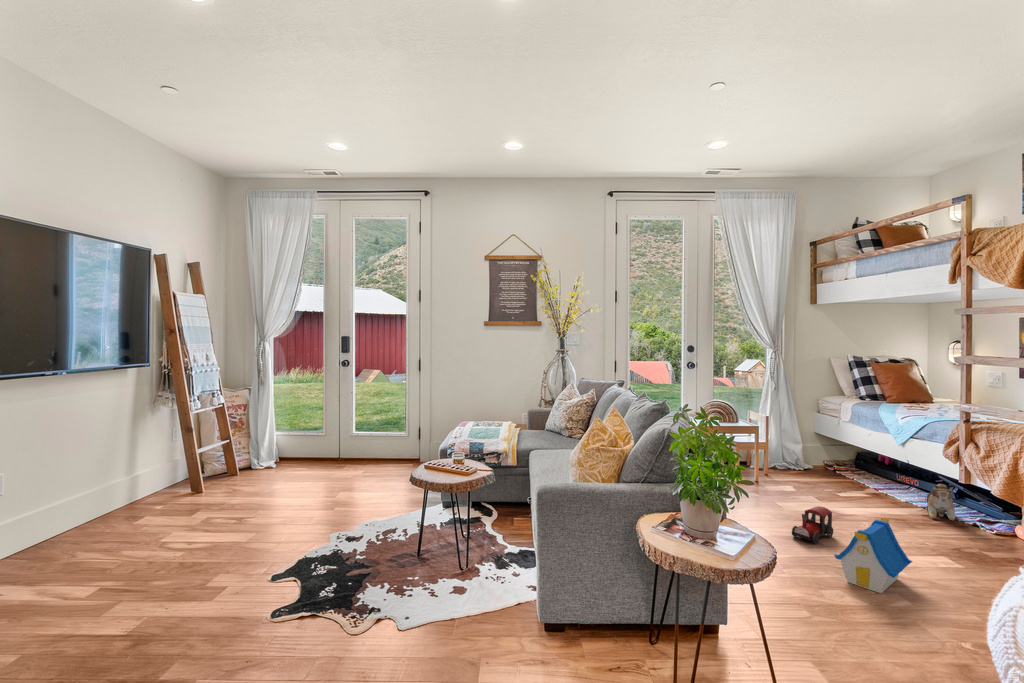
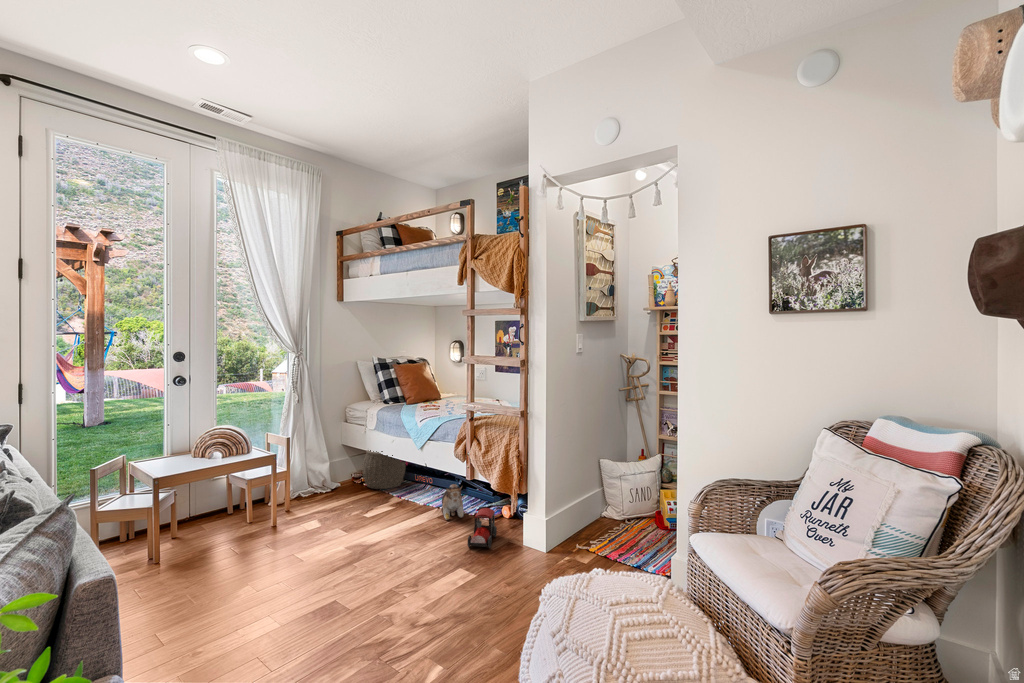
woven basket: none [835,439,884,481] -> present [363,450,406,489]
toy train: present [792,506,833,543] -> present [467,508,497,548]
toy house: present [834,518,912,593] -> none [357,553,437,656]

